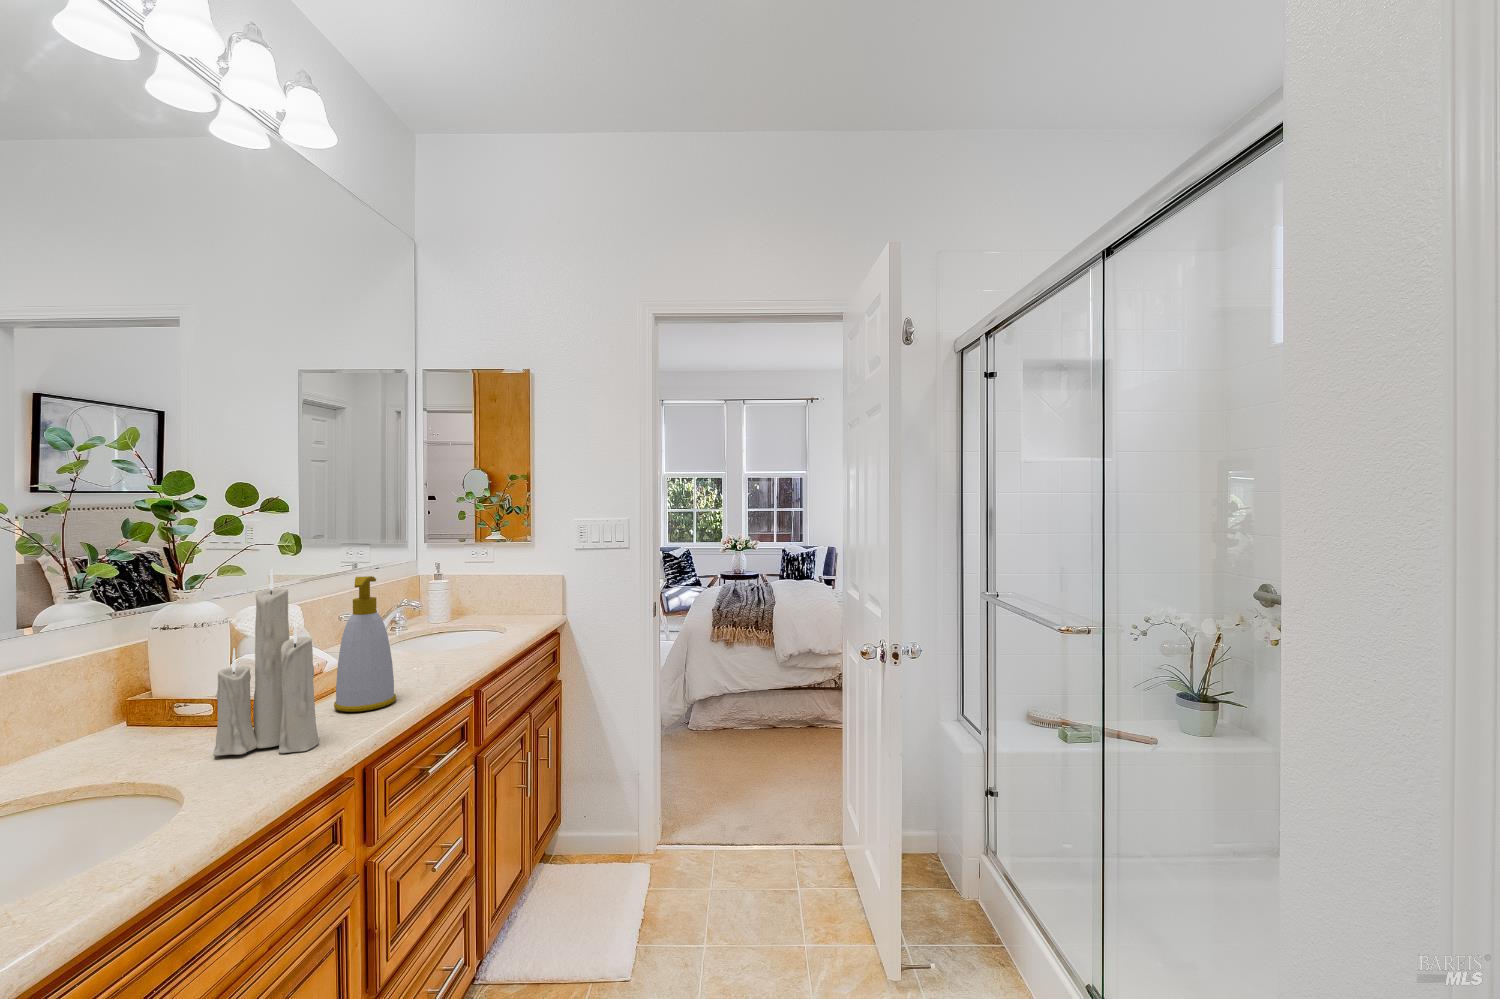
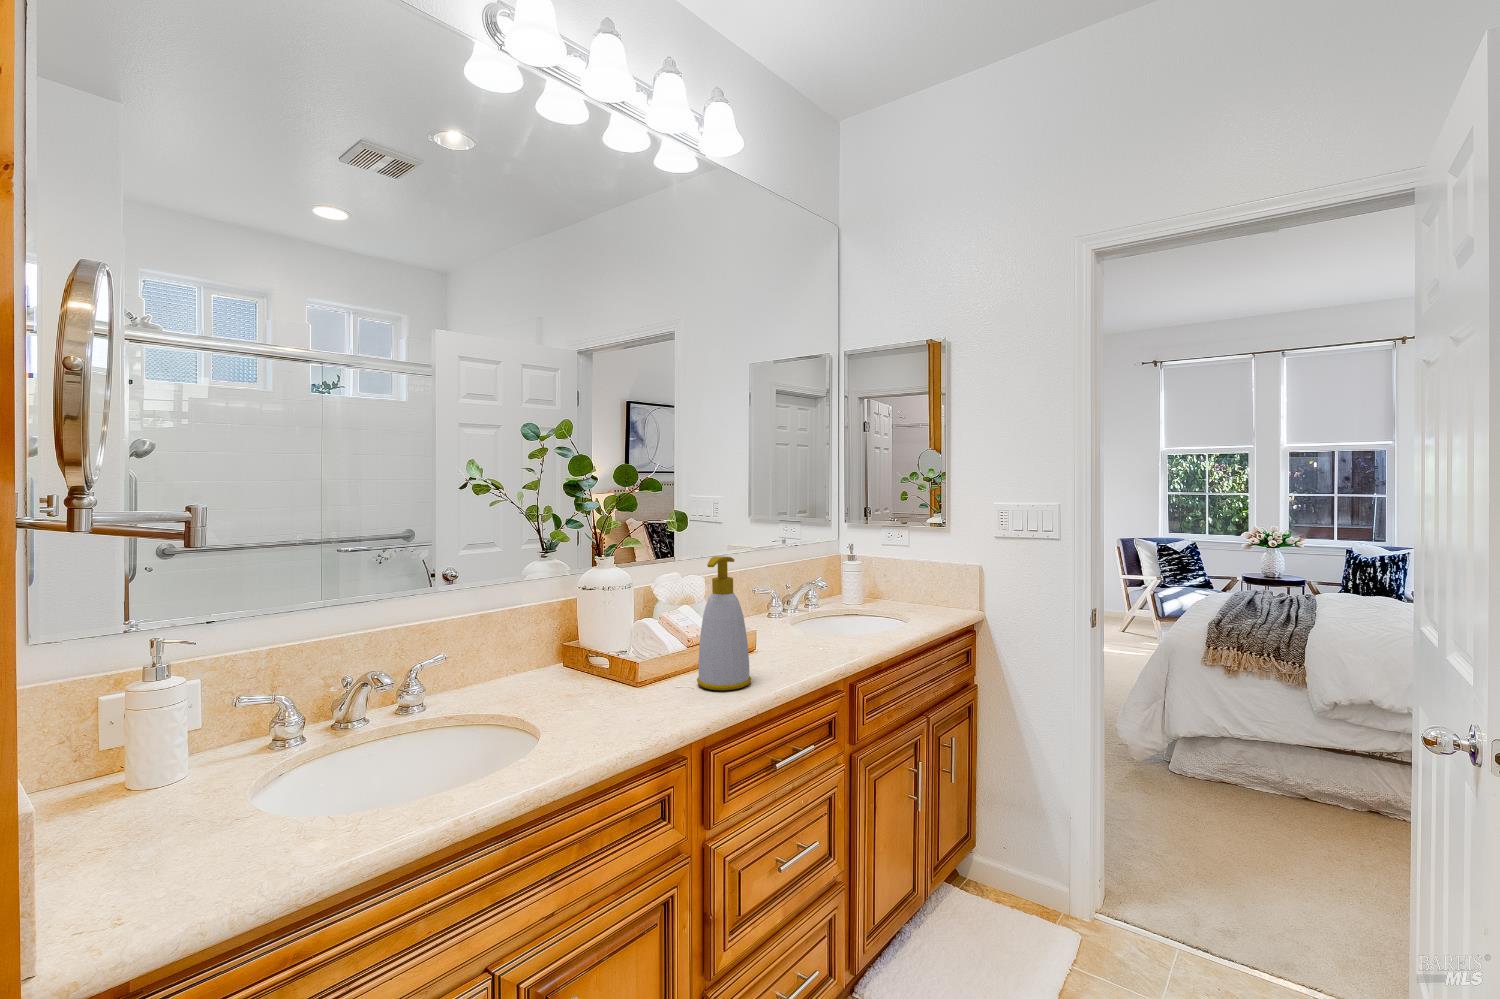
candle: present [213,568,319,756] -> none [583,535,658,723]

